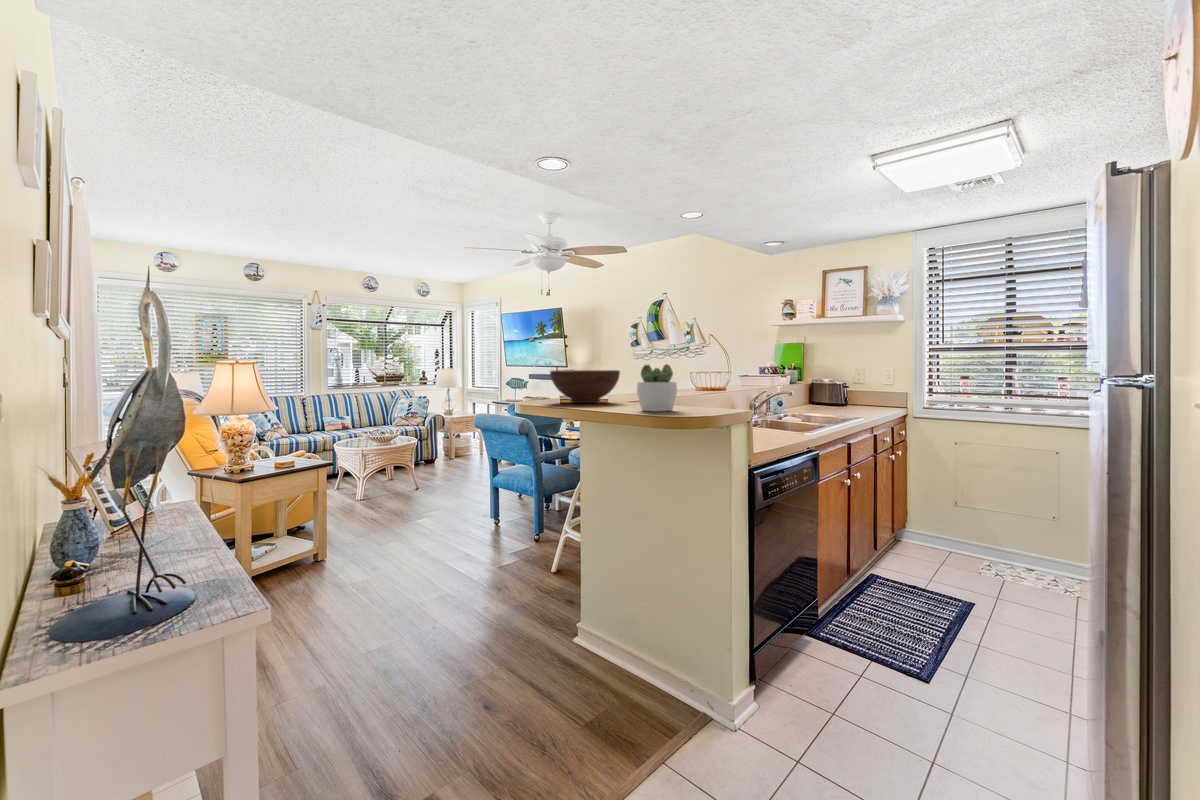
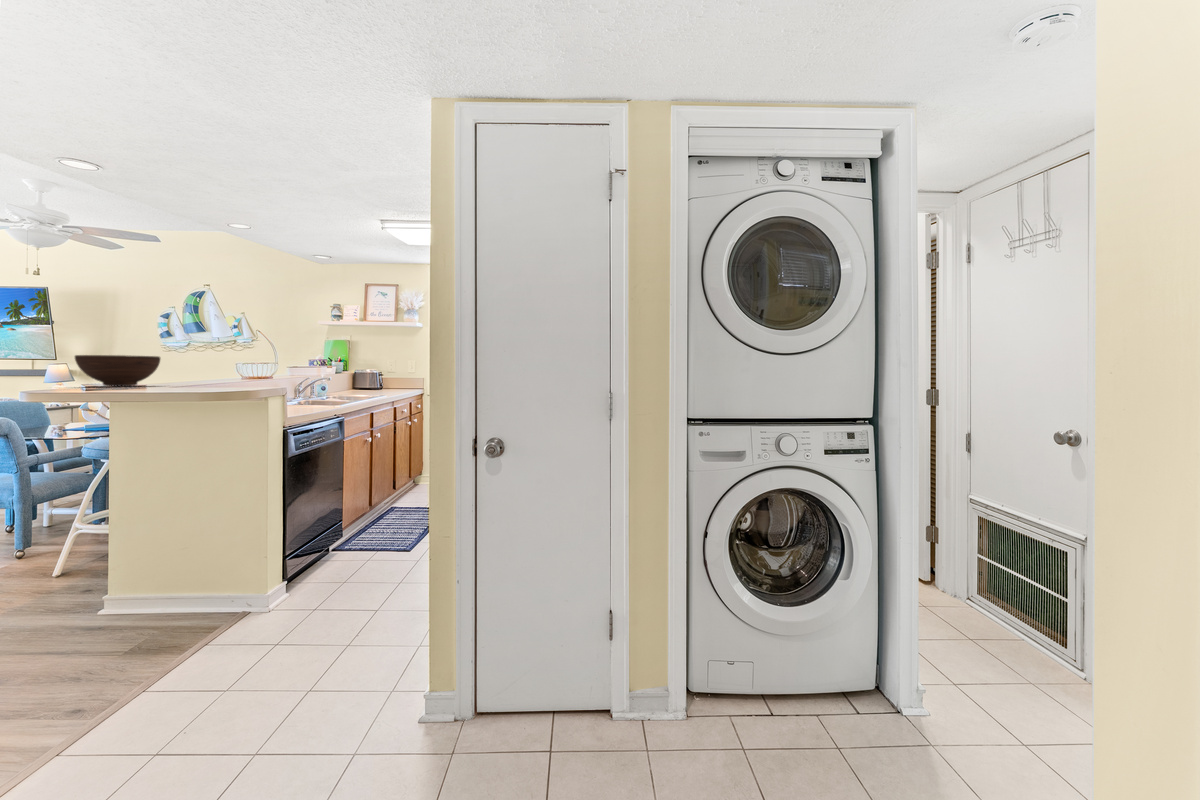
succulent plant: present [637,364,677,412] -> none [183,350,221,387]

